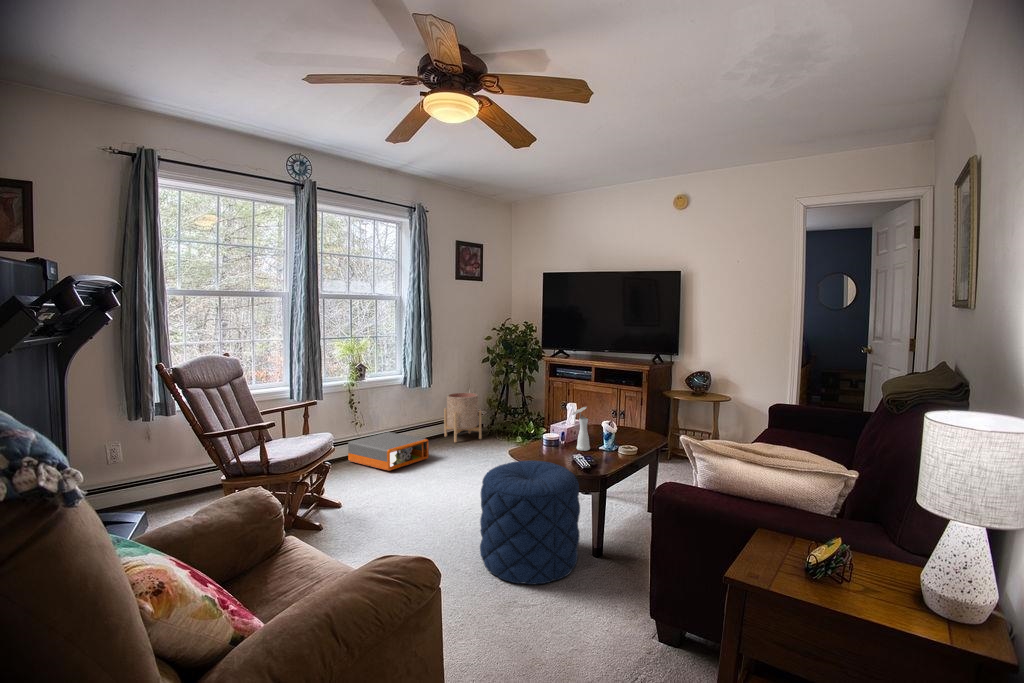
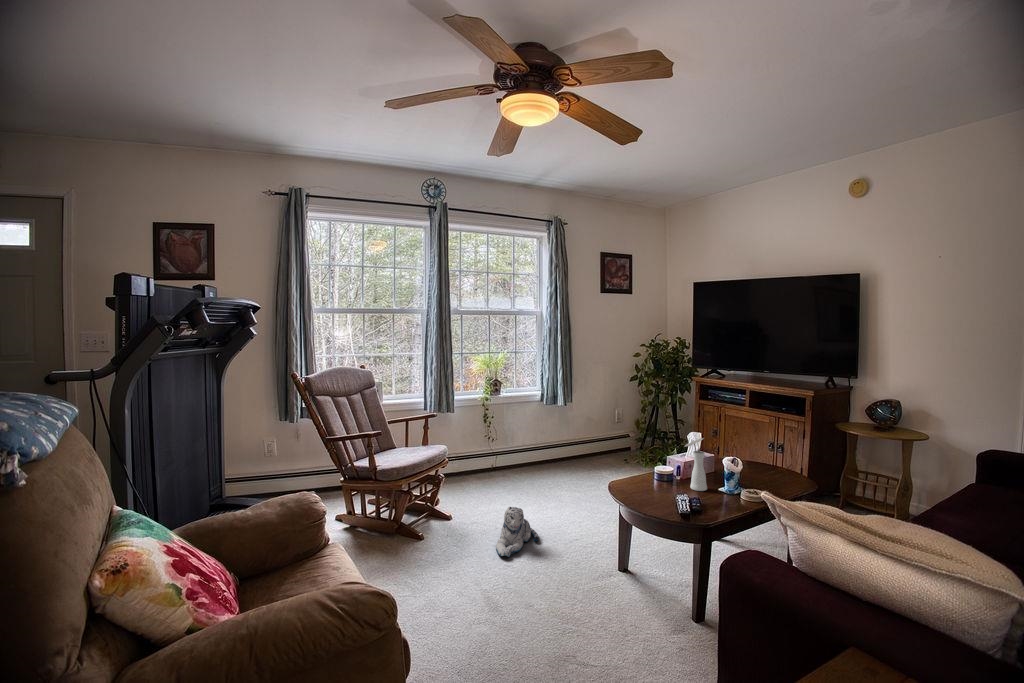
planter: present [444,393,482,442] -> none [583,413,621,466]
storage box: present [348,432,429,471] -> none [479,449,556,488]
pouf: present [480,460,580,584] -> none [557,495,674,643]
plush toy: none [400,485,438,533] -> present [496,507,538,557]

